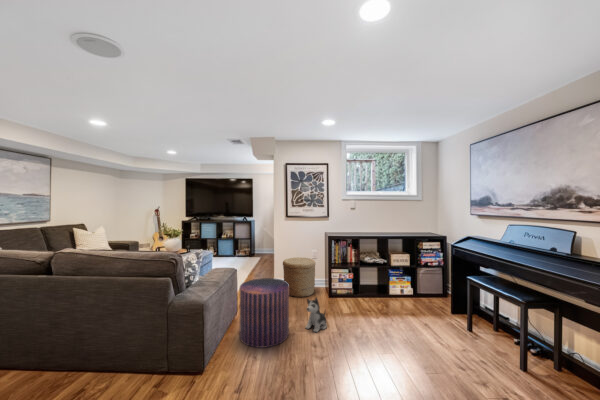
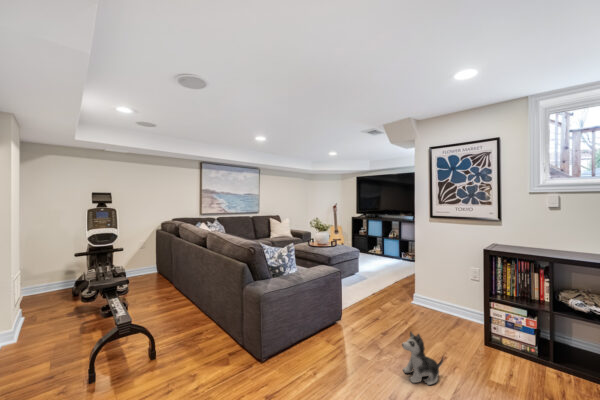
woven basket: present [283,257,315,297] -> none [417,272,469,331]
pouf: present [240,278,289,348] -> none [320,286,379,372]

